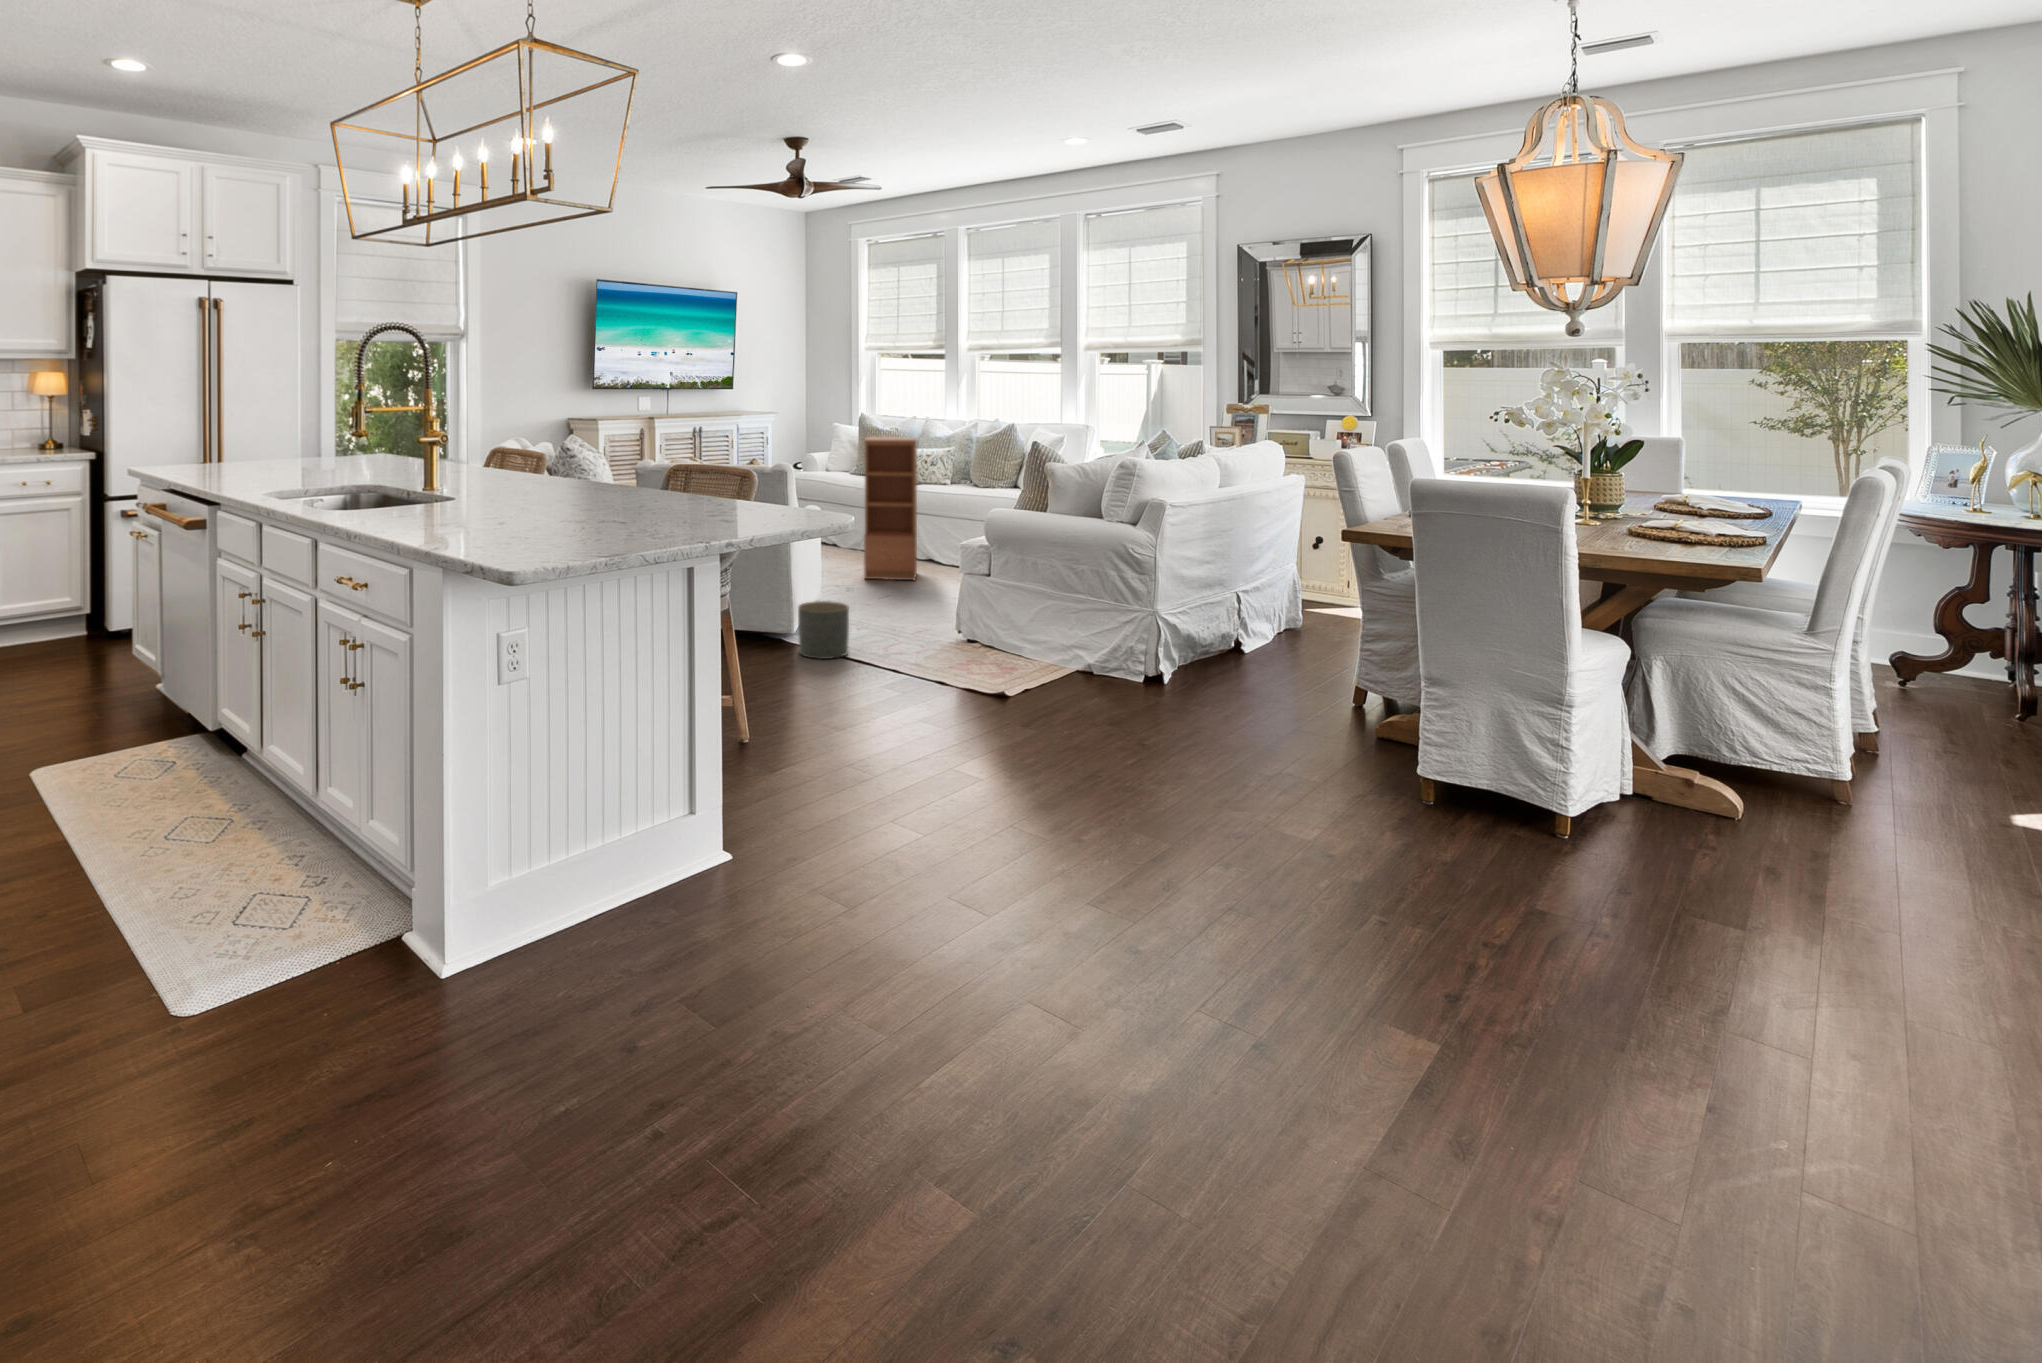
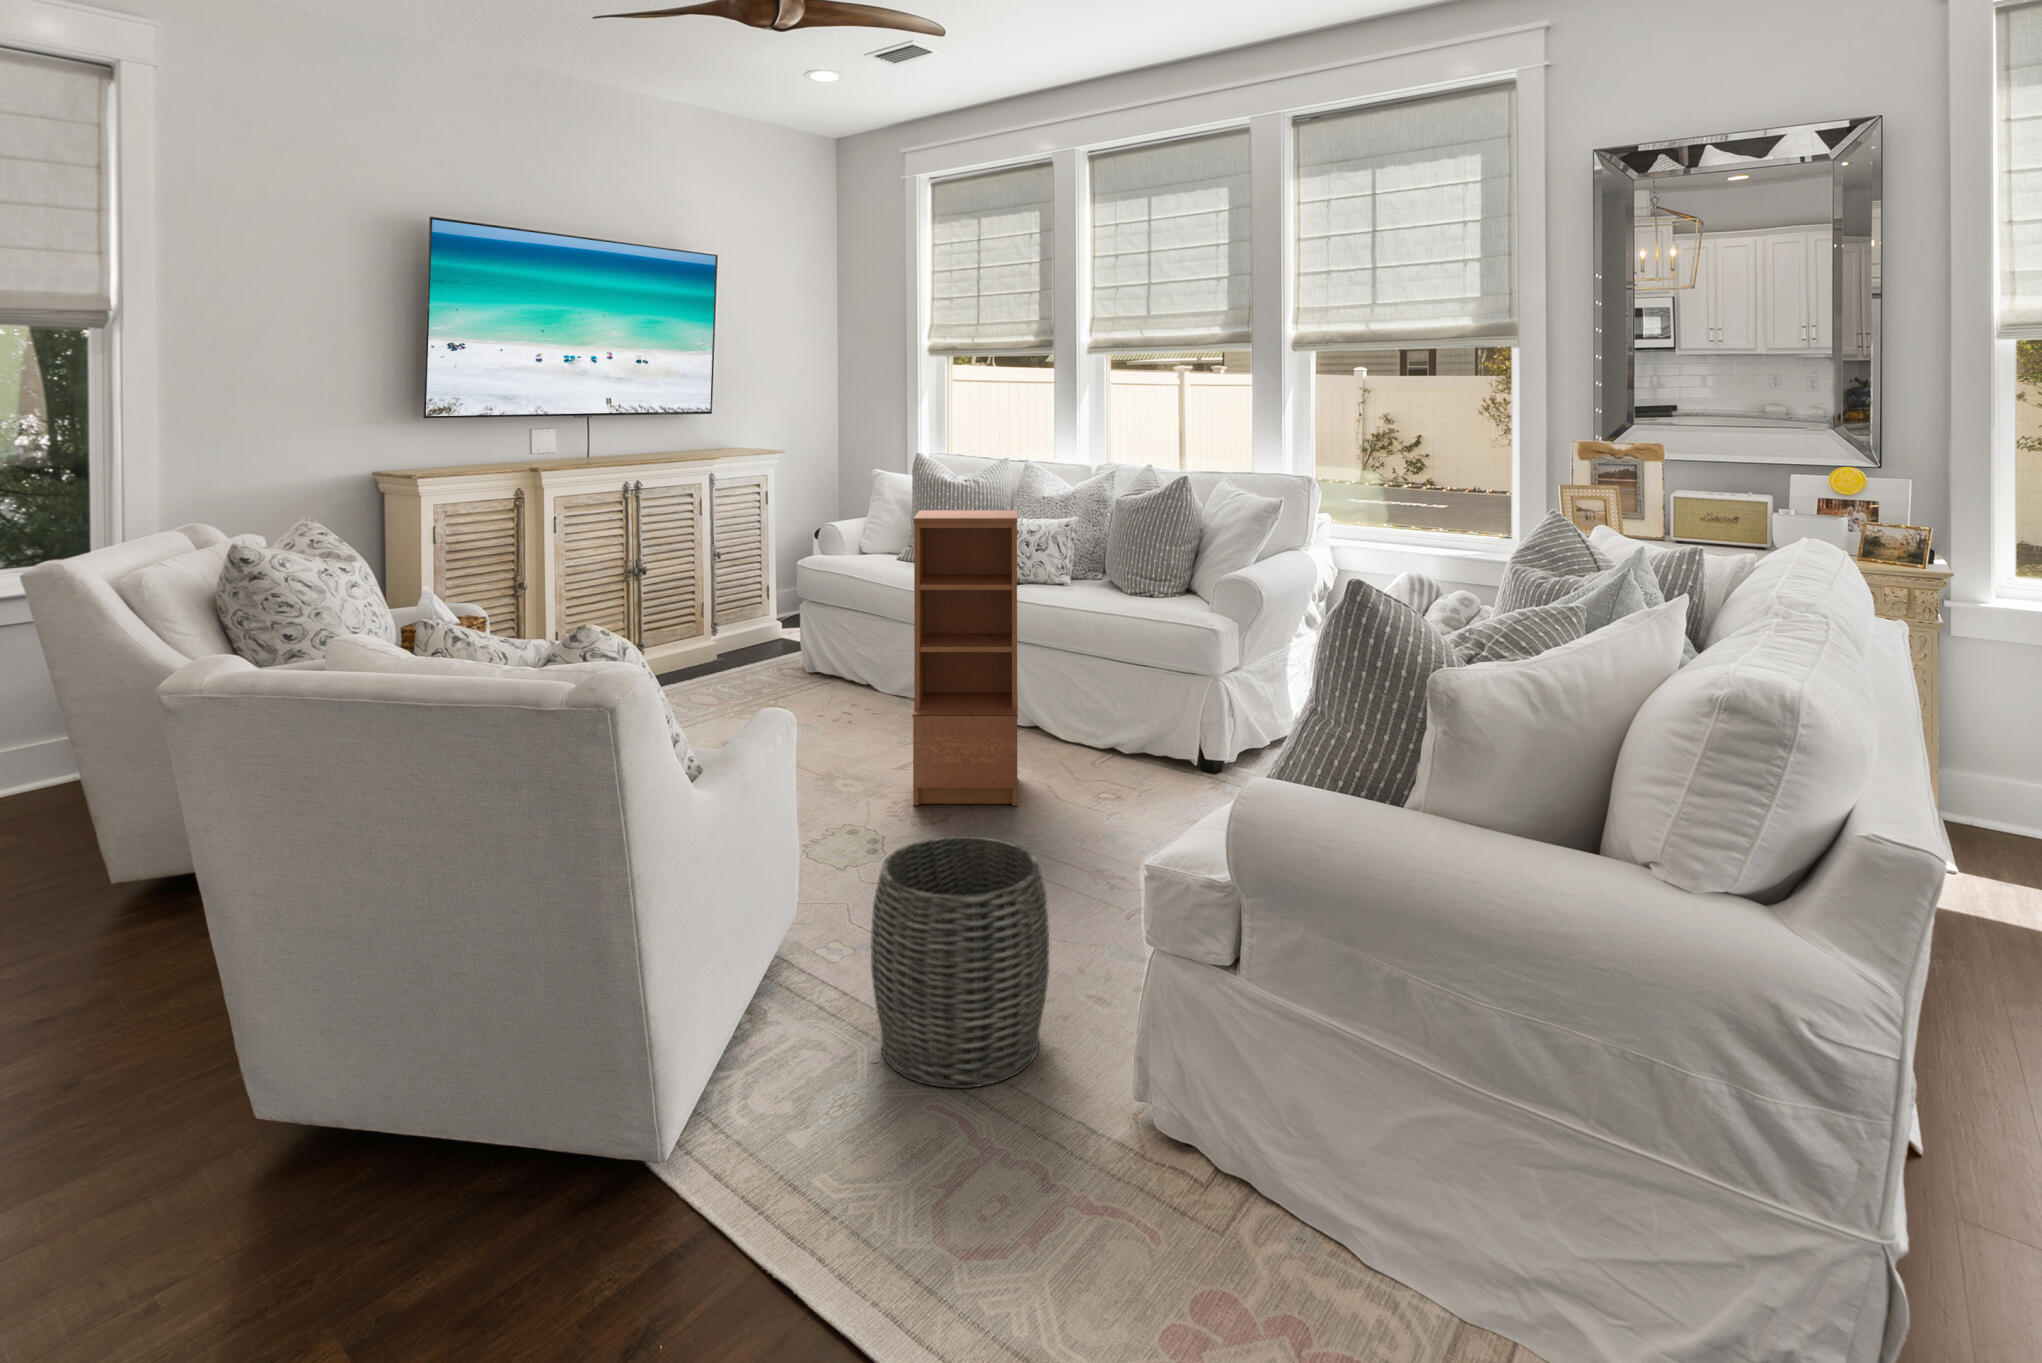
woven basket: none [851,557,919,637] -> present [871,836,1049,1088]
planter: present [798,601,849,659] -> none [699,1032,857,1267]

